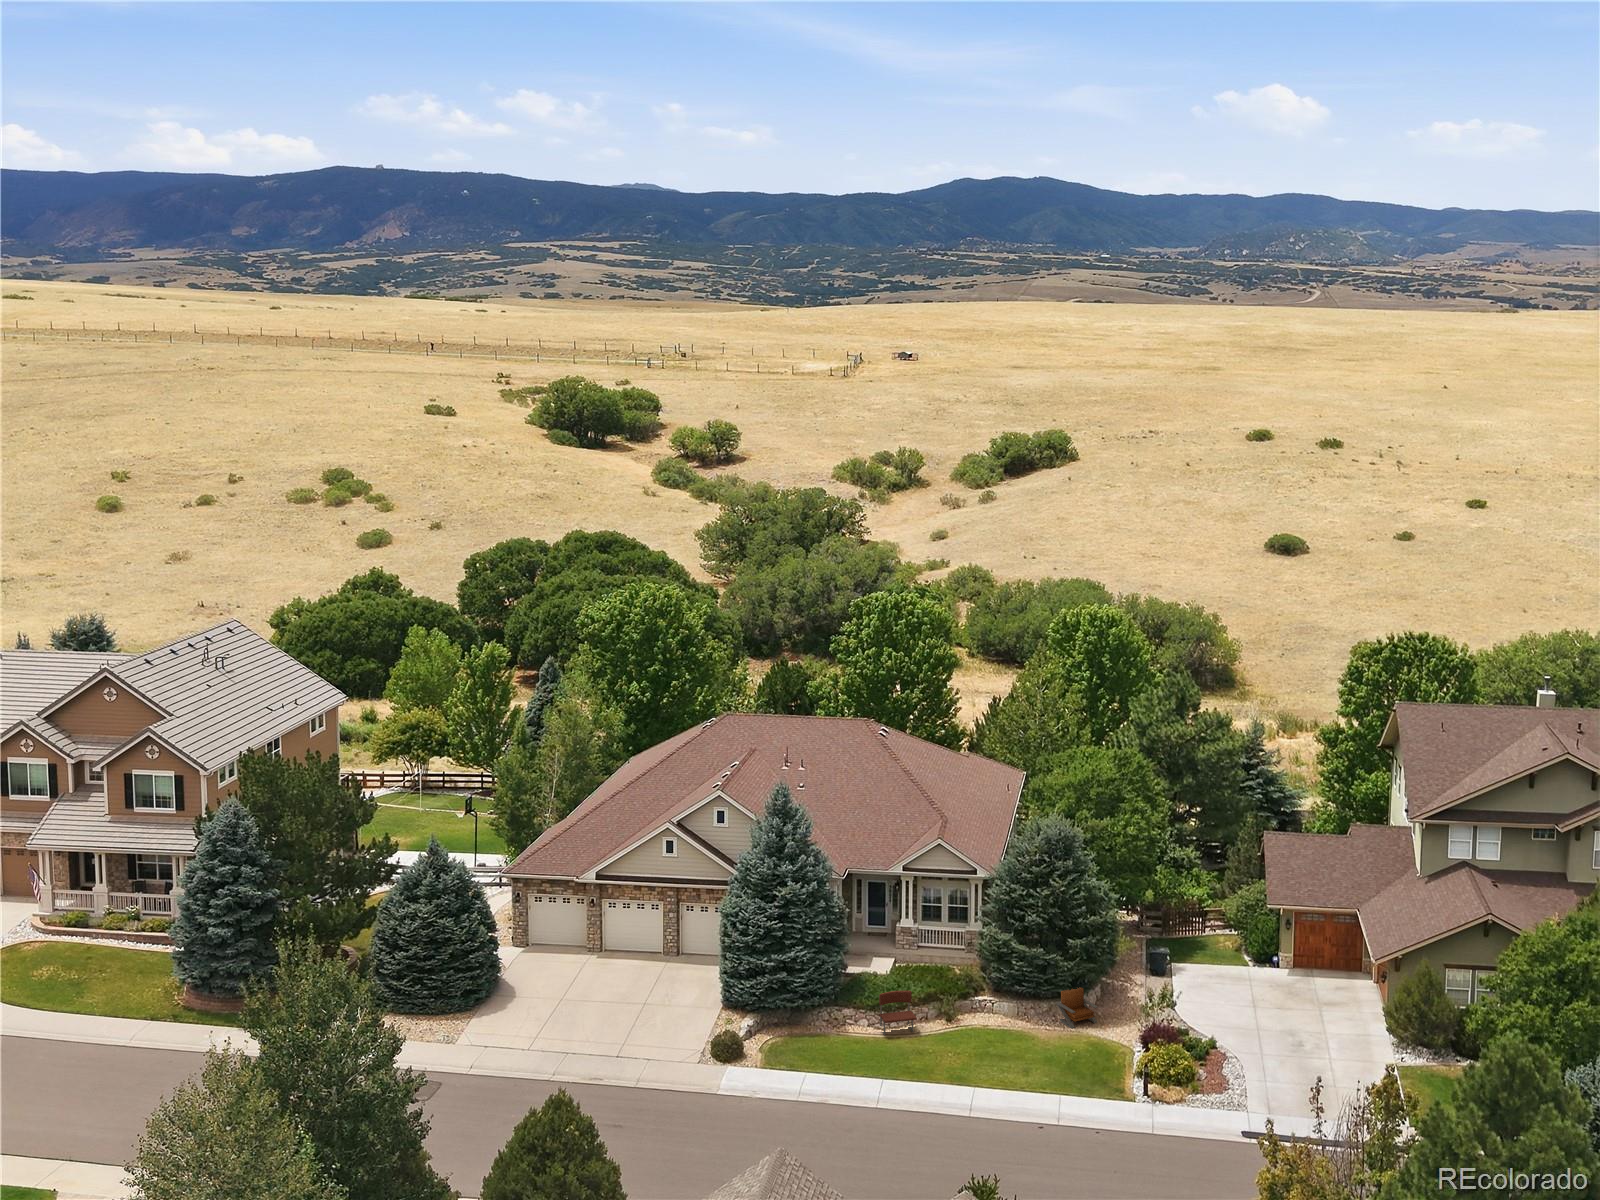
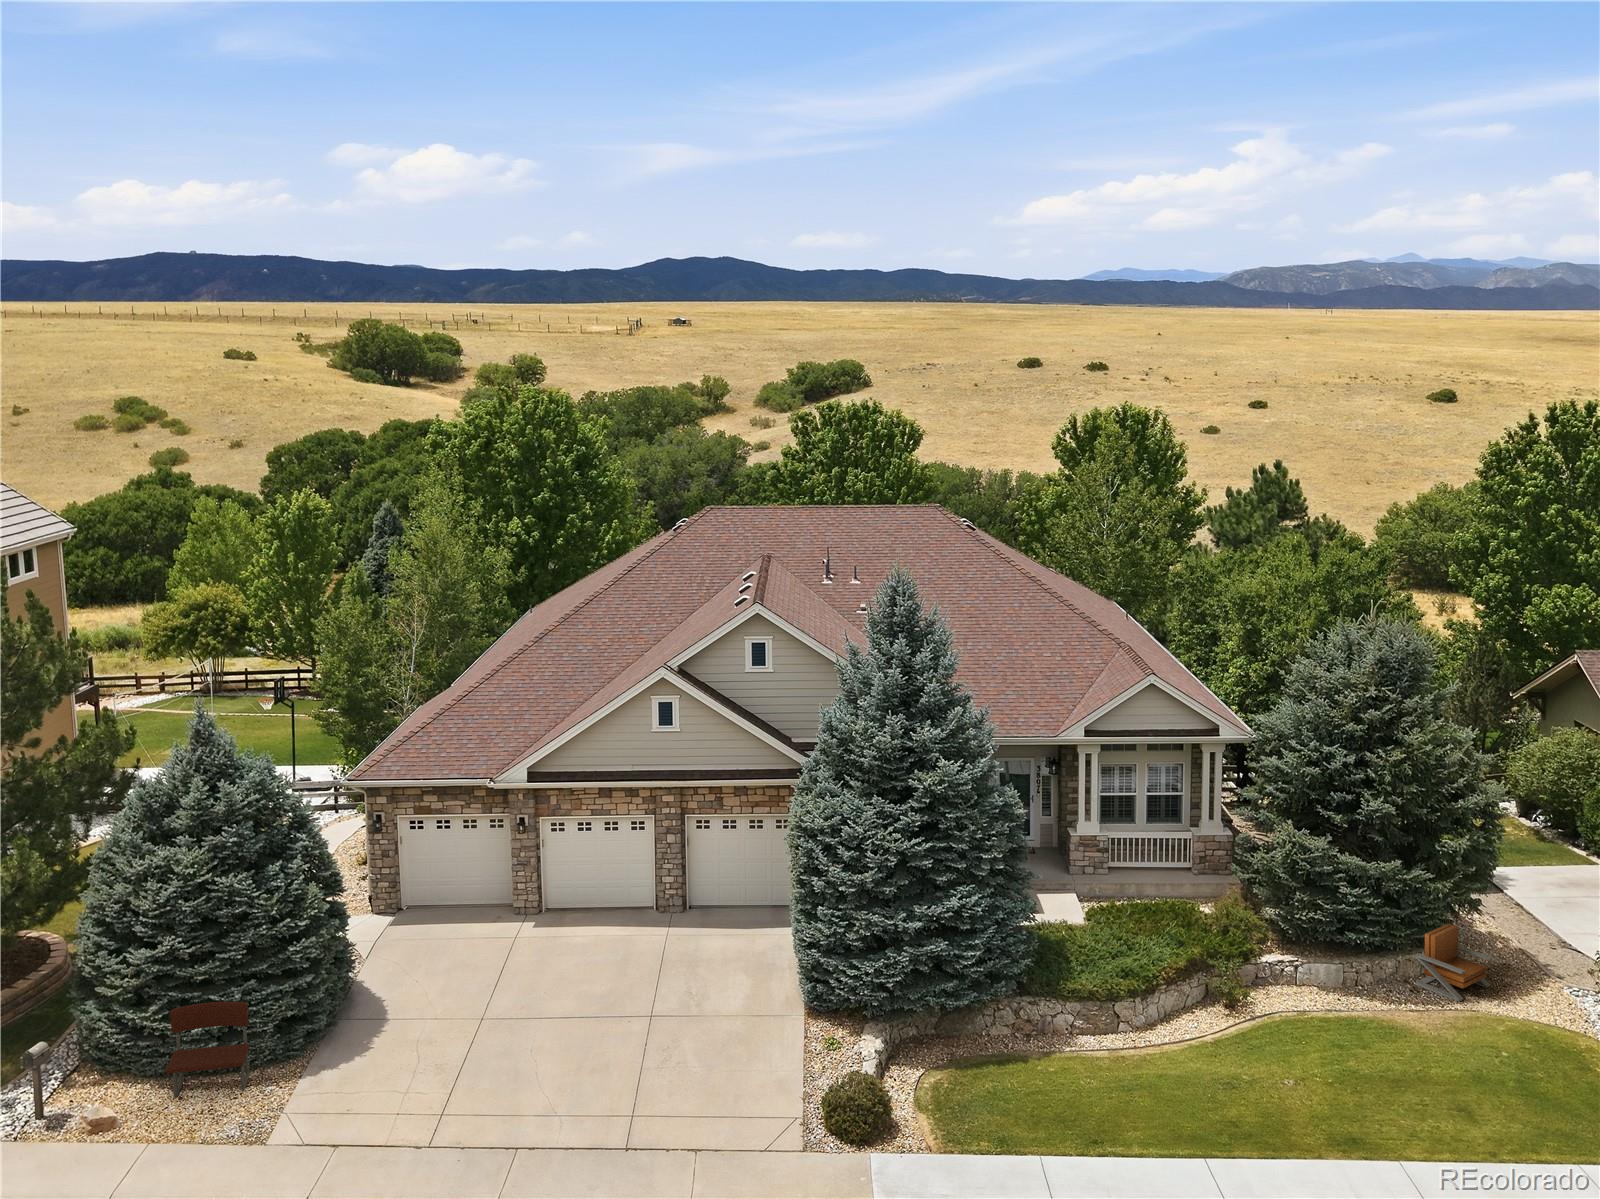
bench: present [879,991,917,1035] -> present [165,1002,250,1098]

